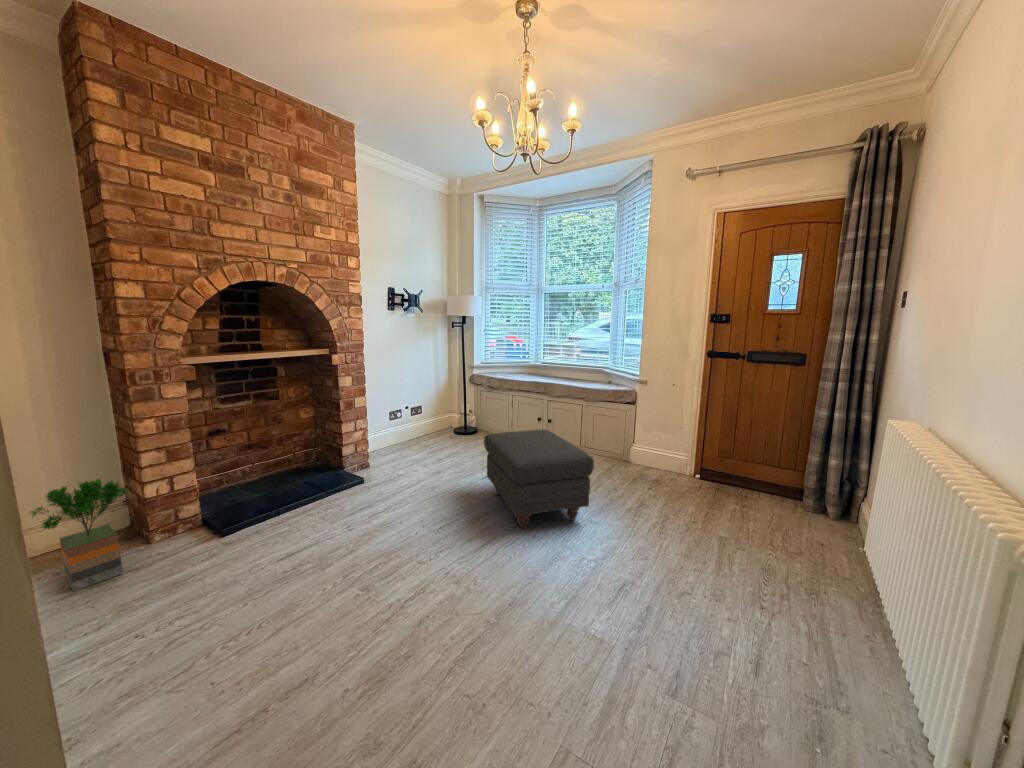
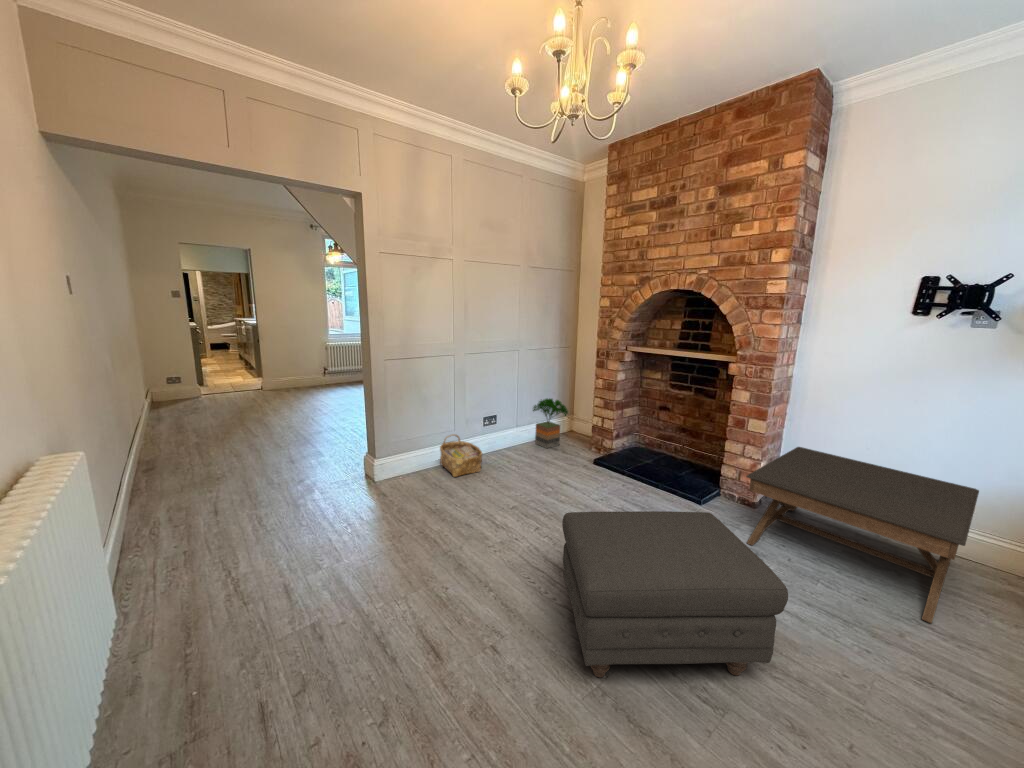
coffee table: none [358,398,488,474] -> present [746,447,979,623]
woven basket: none [88,592,233,724] -> present [440,434,482,477]

